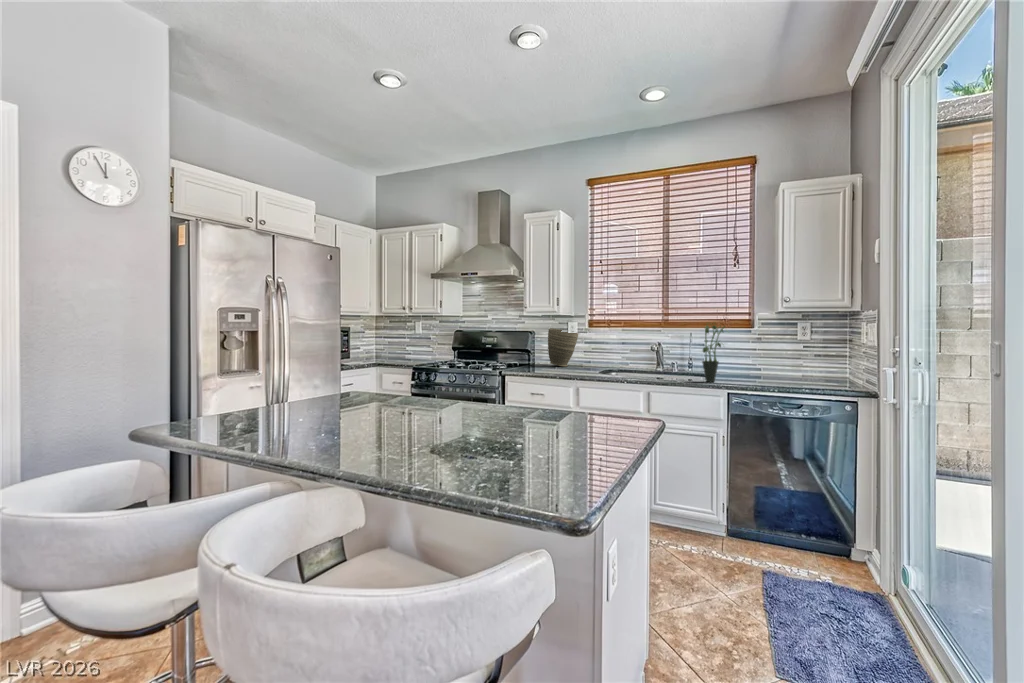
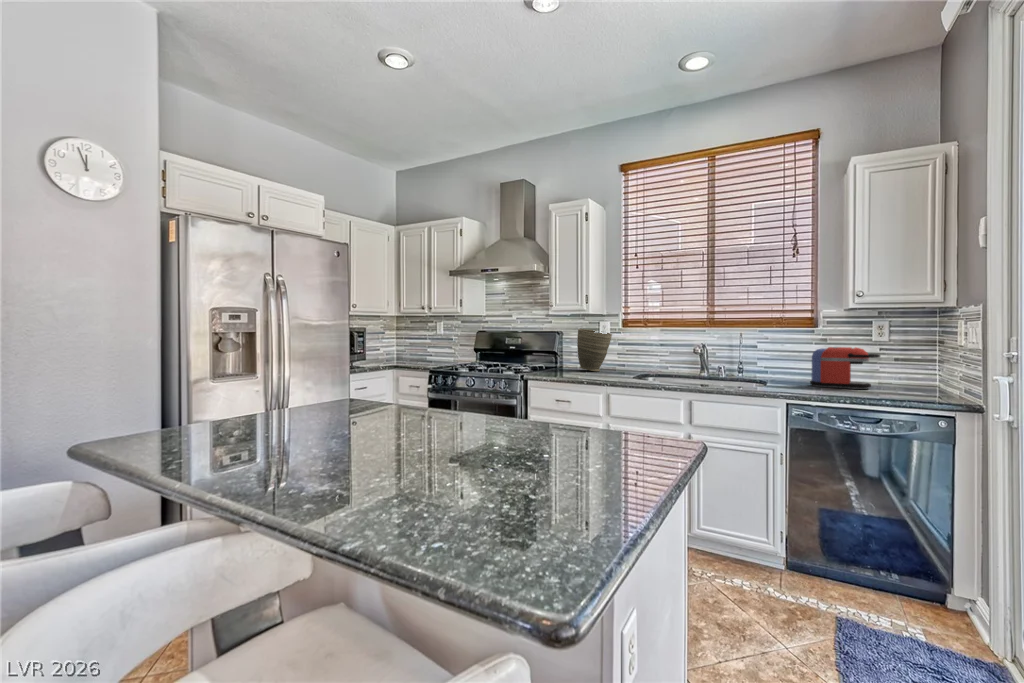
potted plant: present [702,325,725,382] -> none [755,320,788,390]
coffee maker: none [747,346,804,381] -> present [810,347,880,389]

